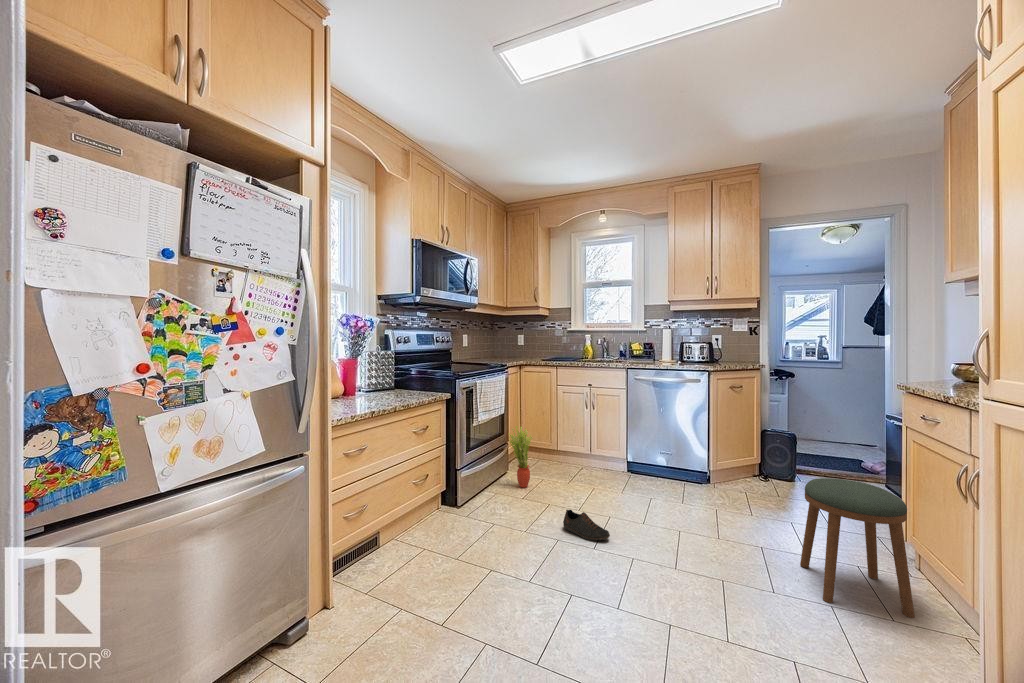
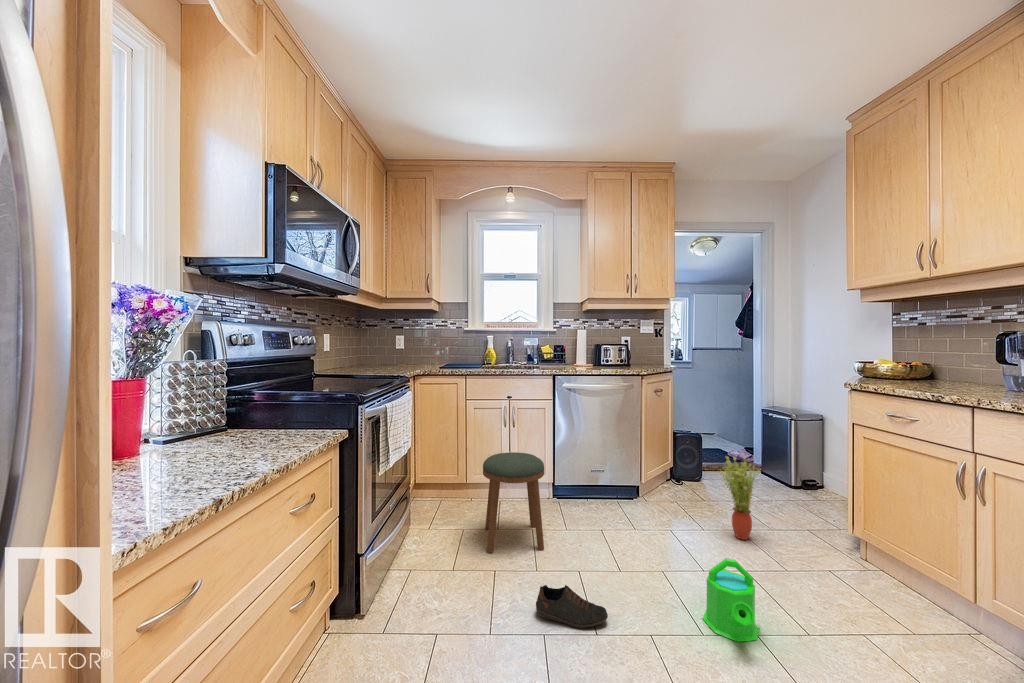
potted plant: present [509,426,532,488] -> present [720,456,760,540]
stool: present [800,478,915,618] -> present [483,452,544,553]
watering can: none [685,511,728,574] -> present [703,558,759,642]

